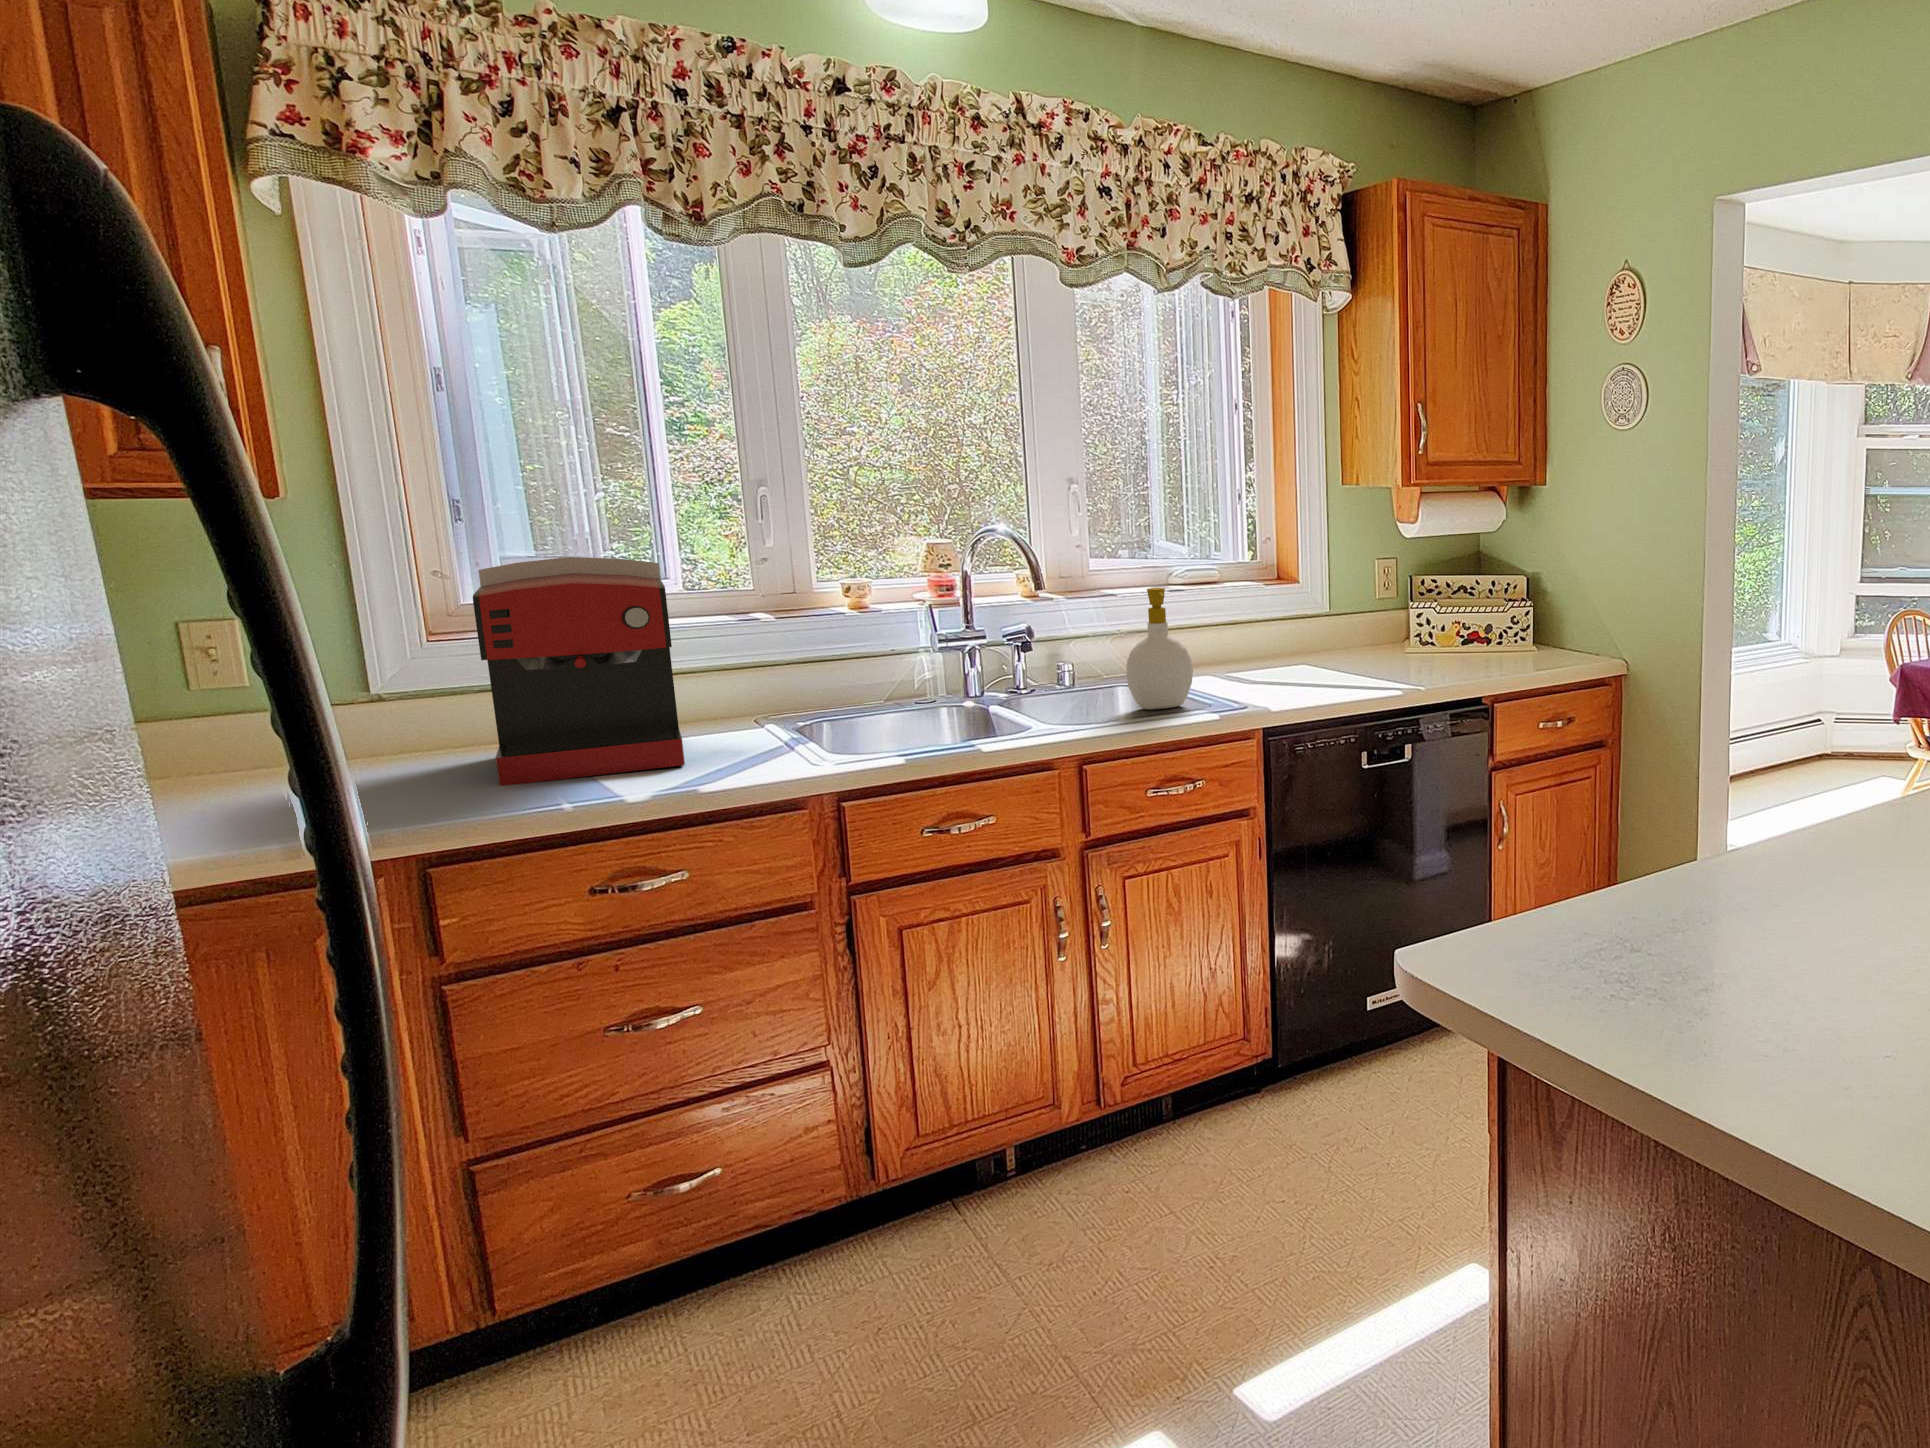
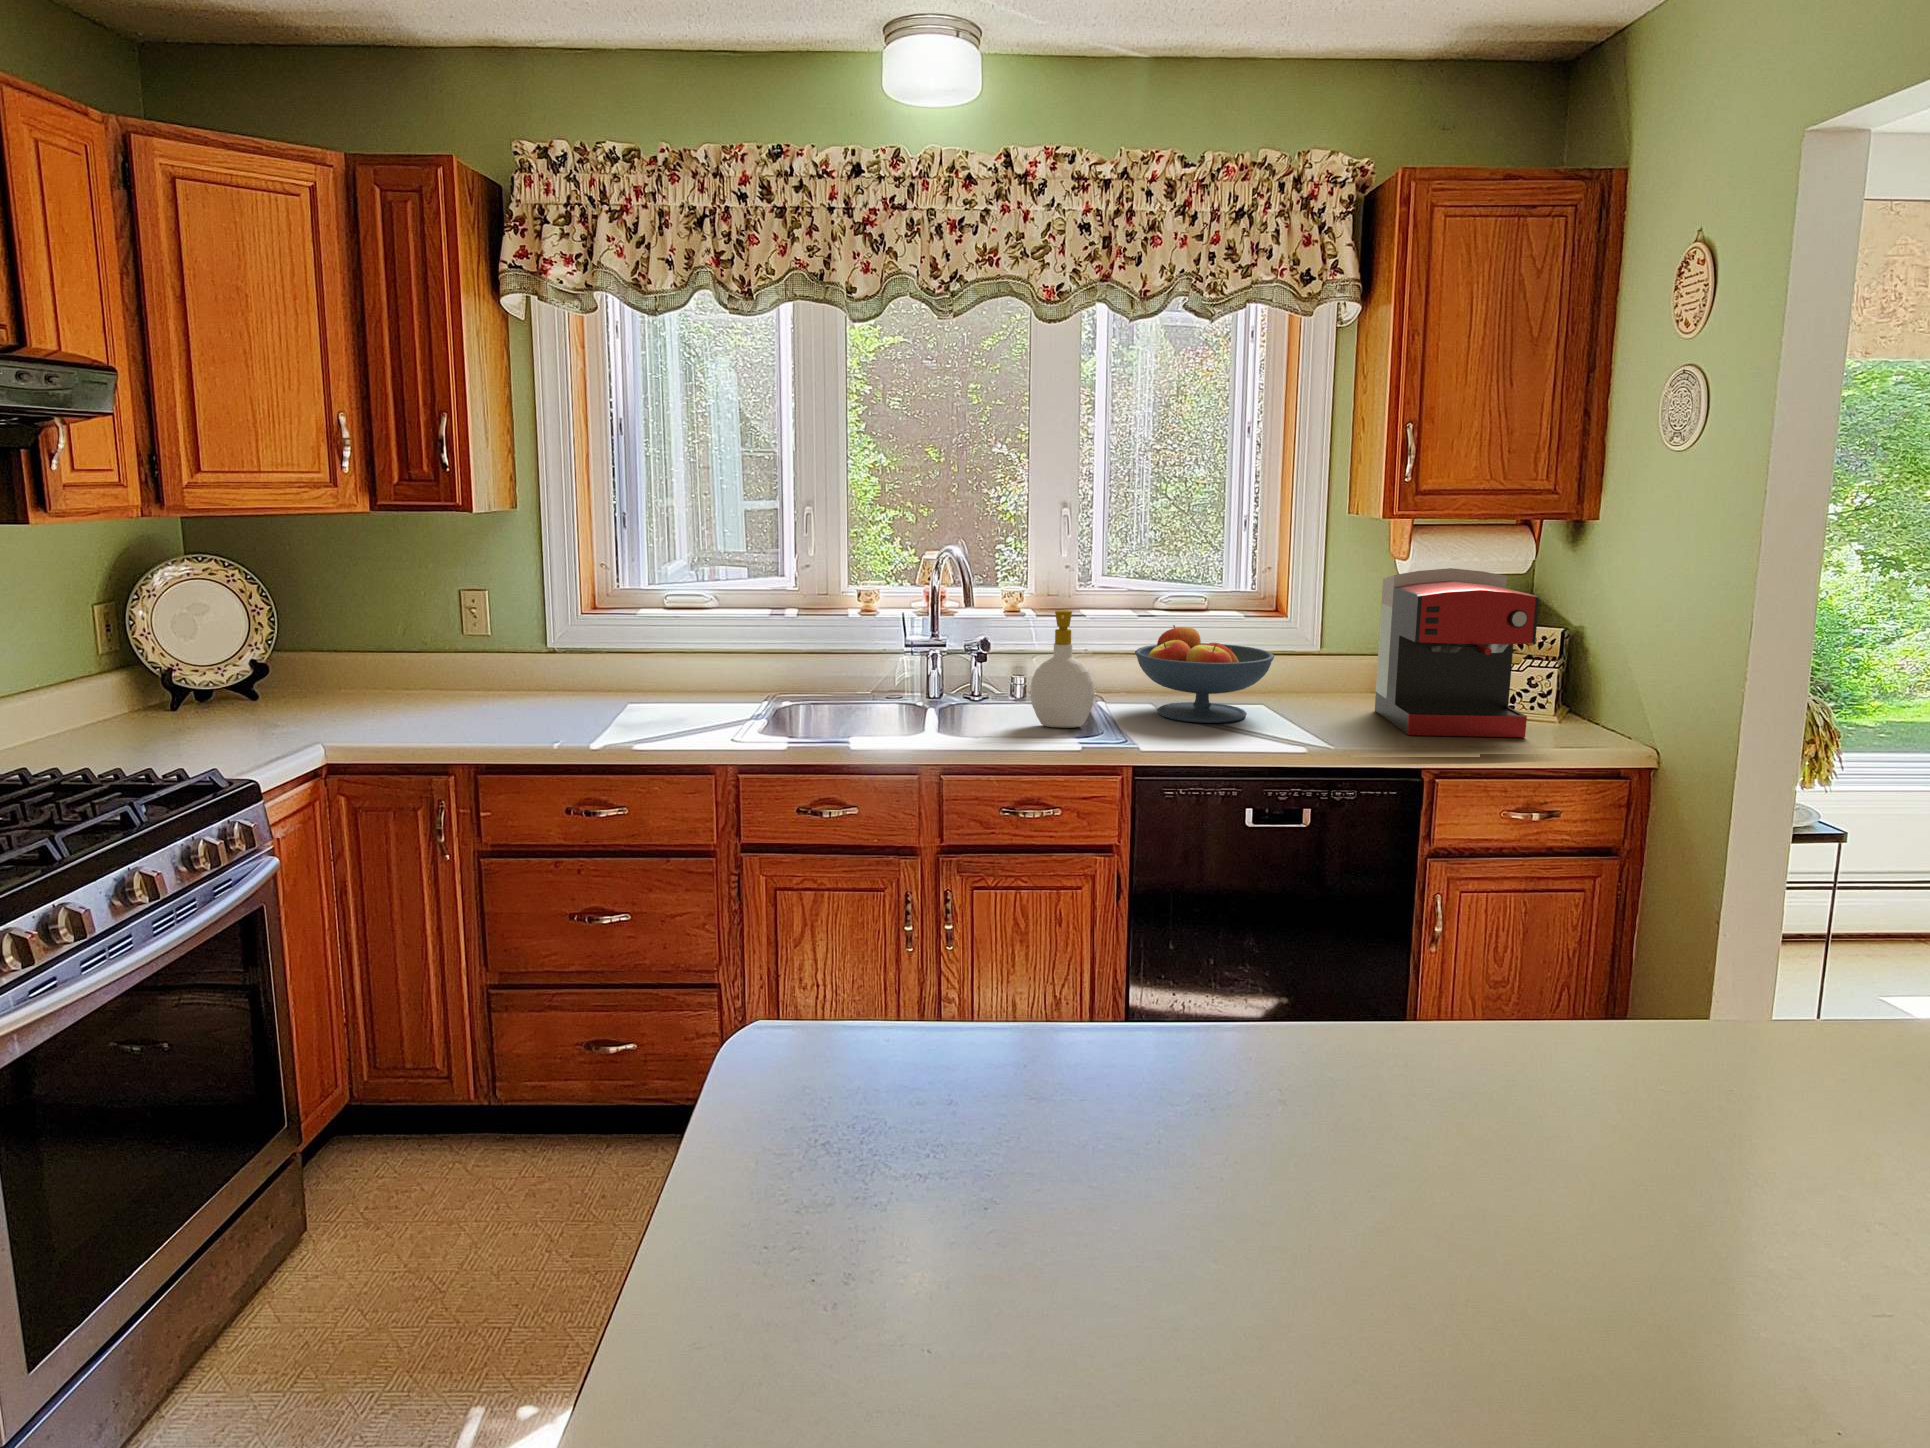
coffee maker: present [473,557,685,786] -> present [1375,568,1539,737]
fruit bowl: none [1200,598,1335,689] -> present [1135,625,1274,723]

